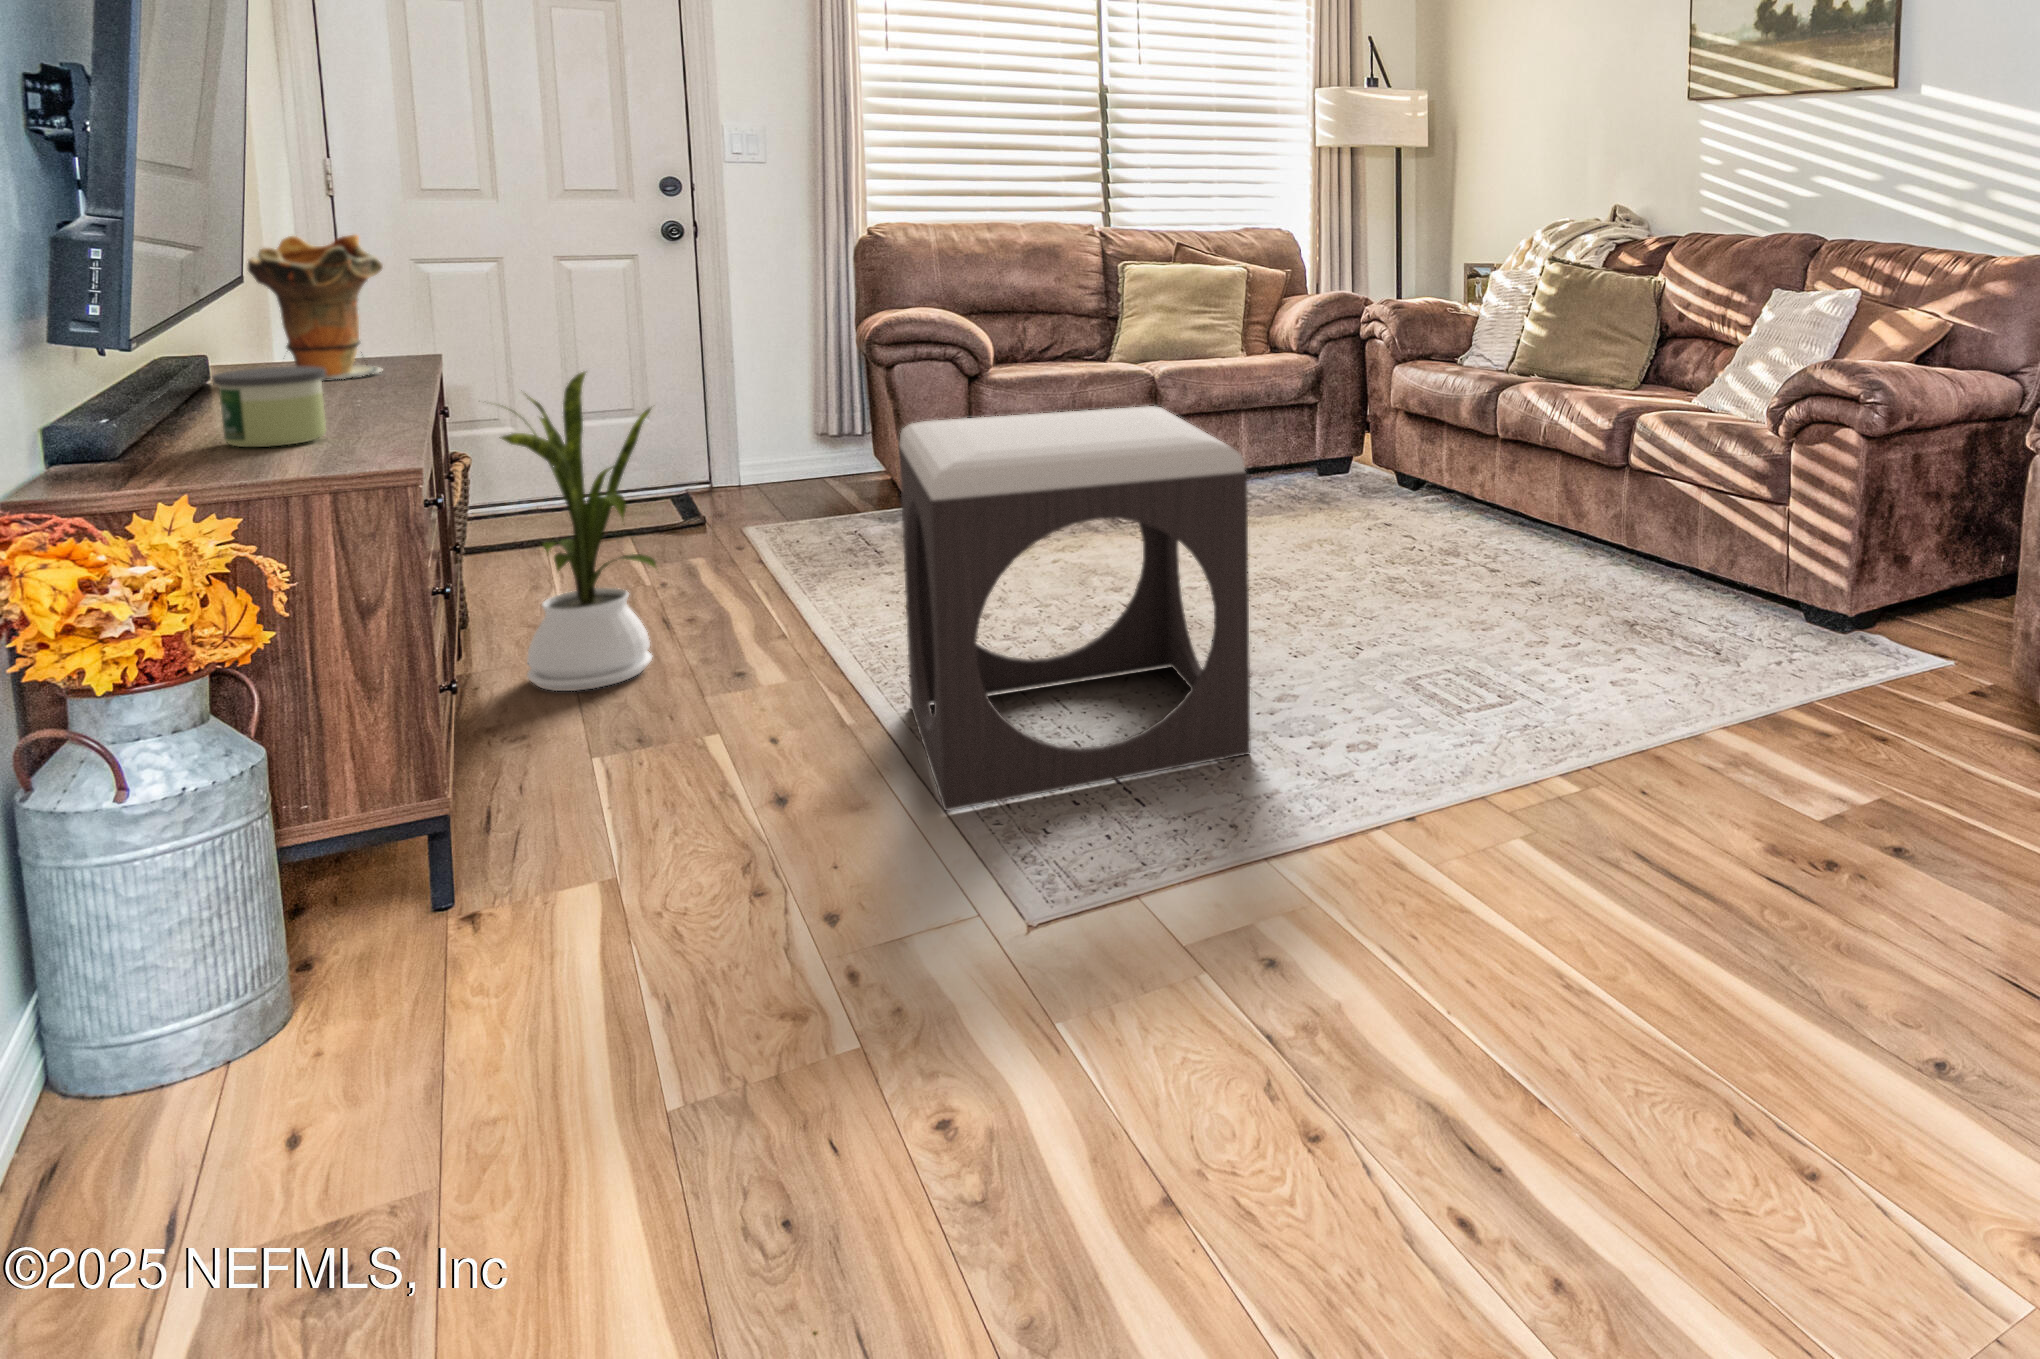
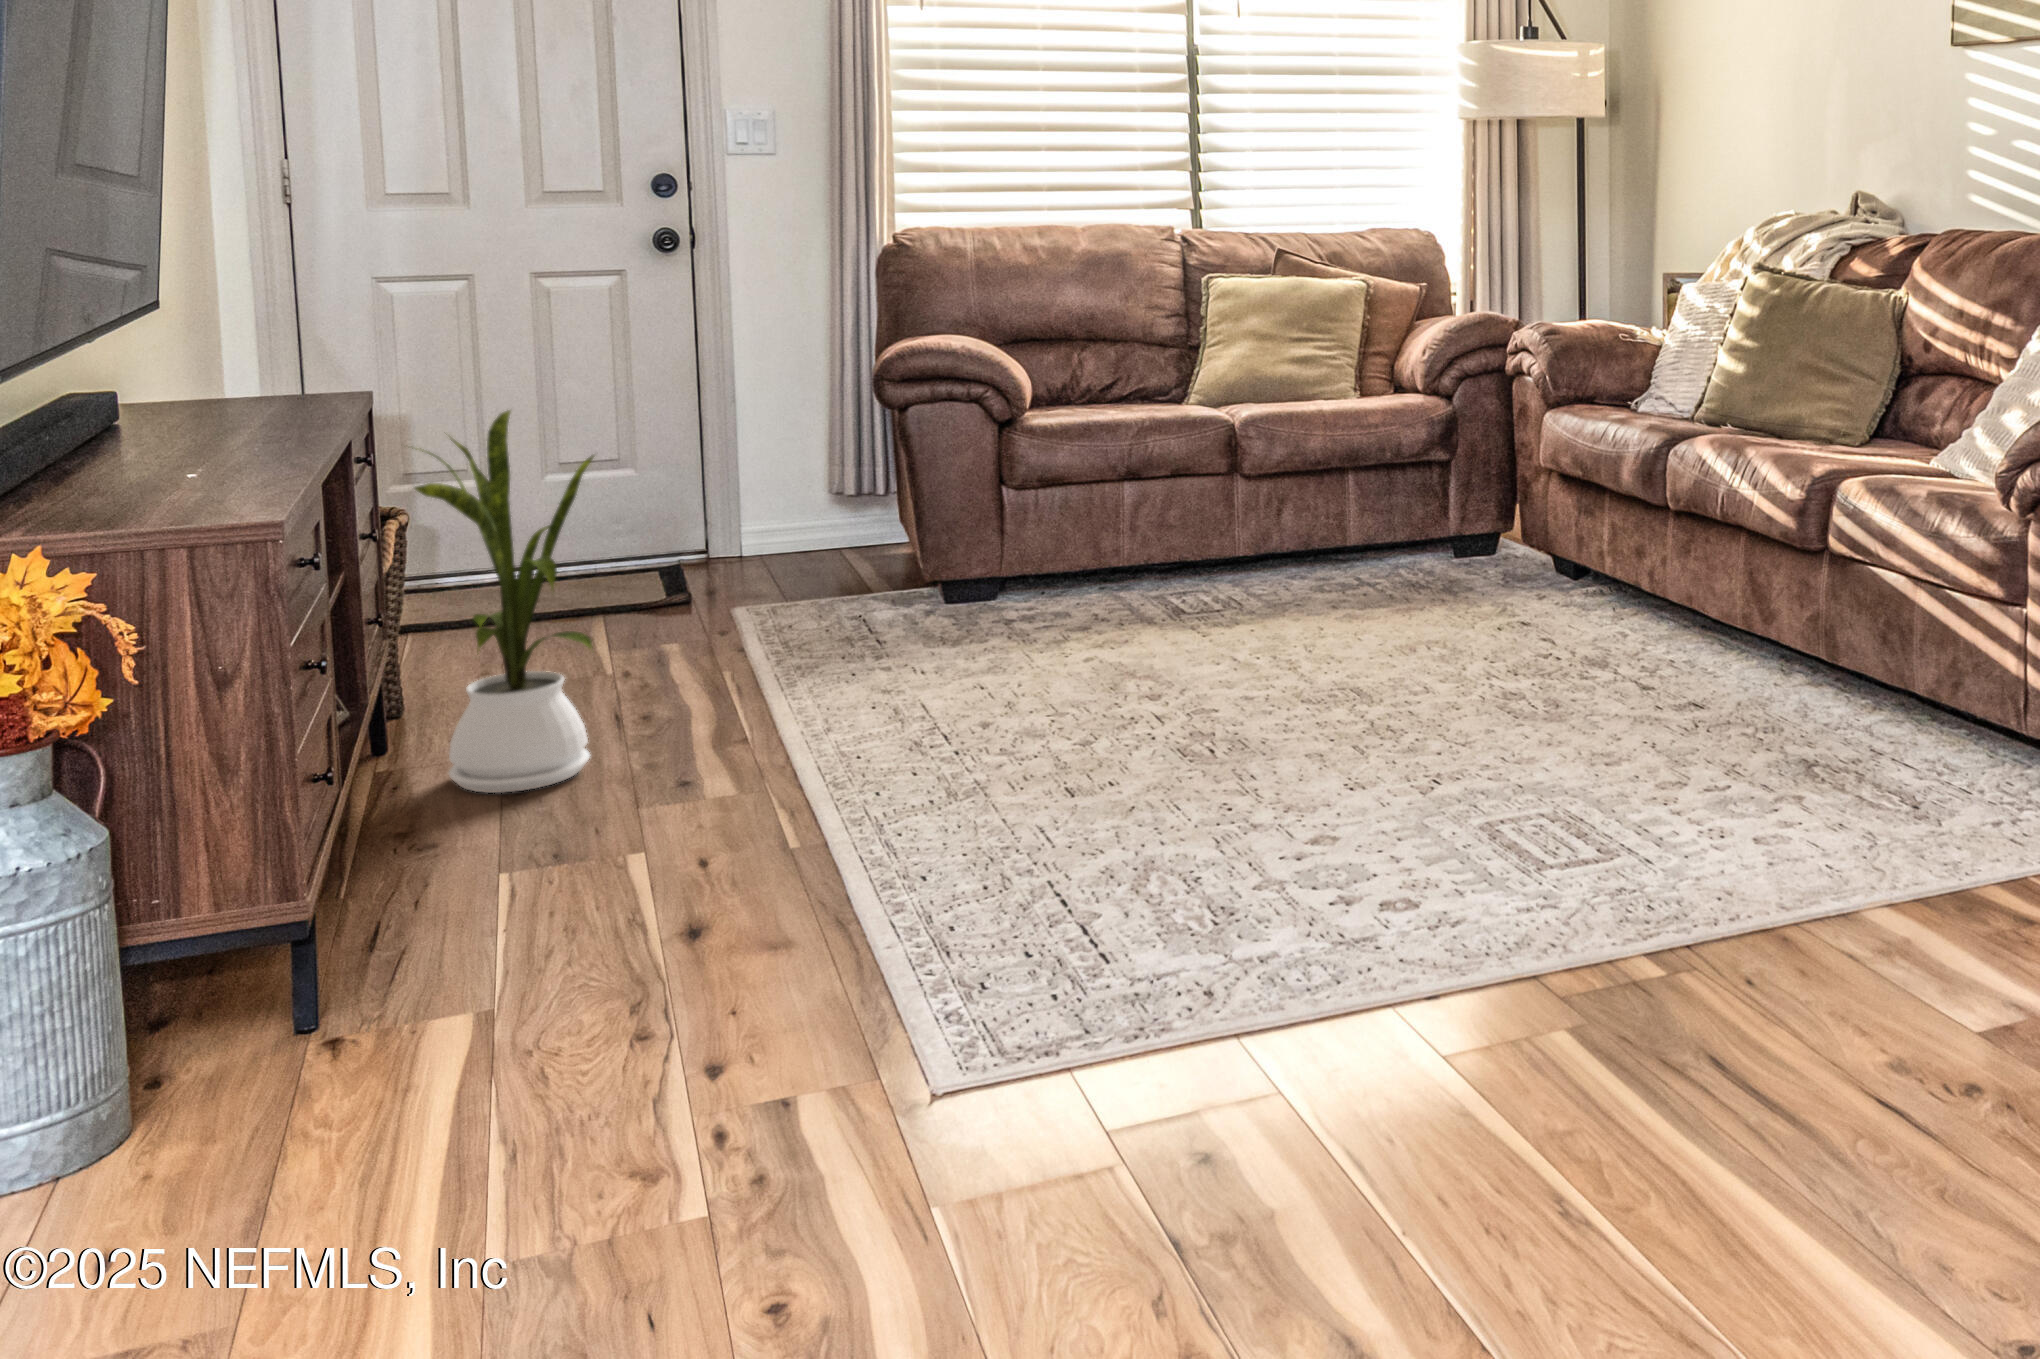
decorative vase: present [247,235,383,380] -> none [158,249,302,420]
candle: present [212,366,326,447] -> none [85,403,203,494]
footstool: present [899,406,1250,811] -> none [856,460,1260,954]

